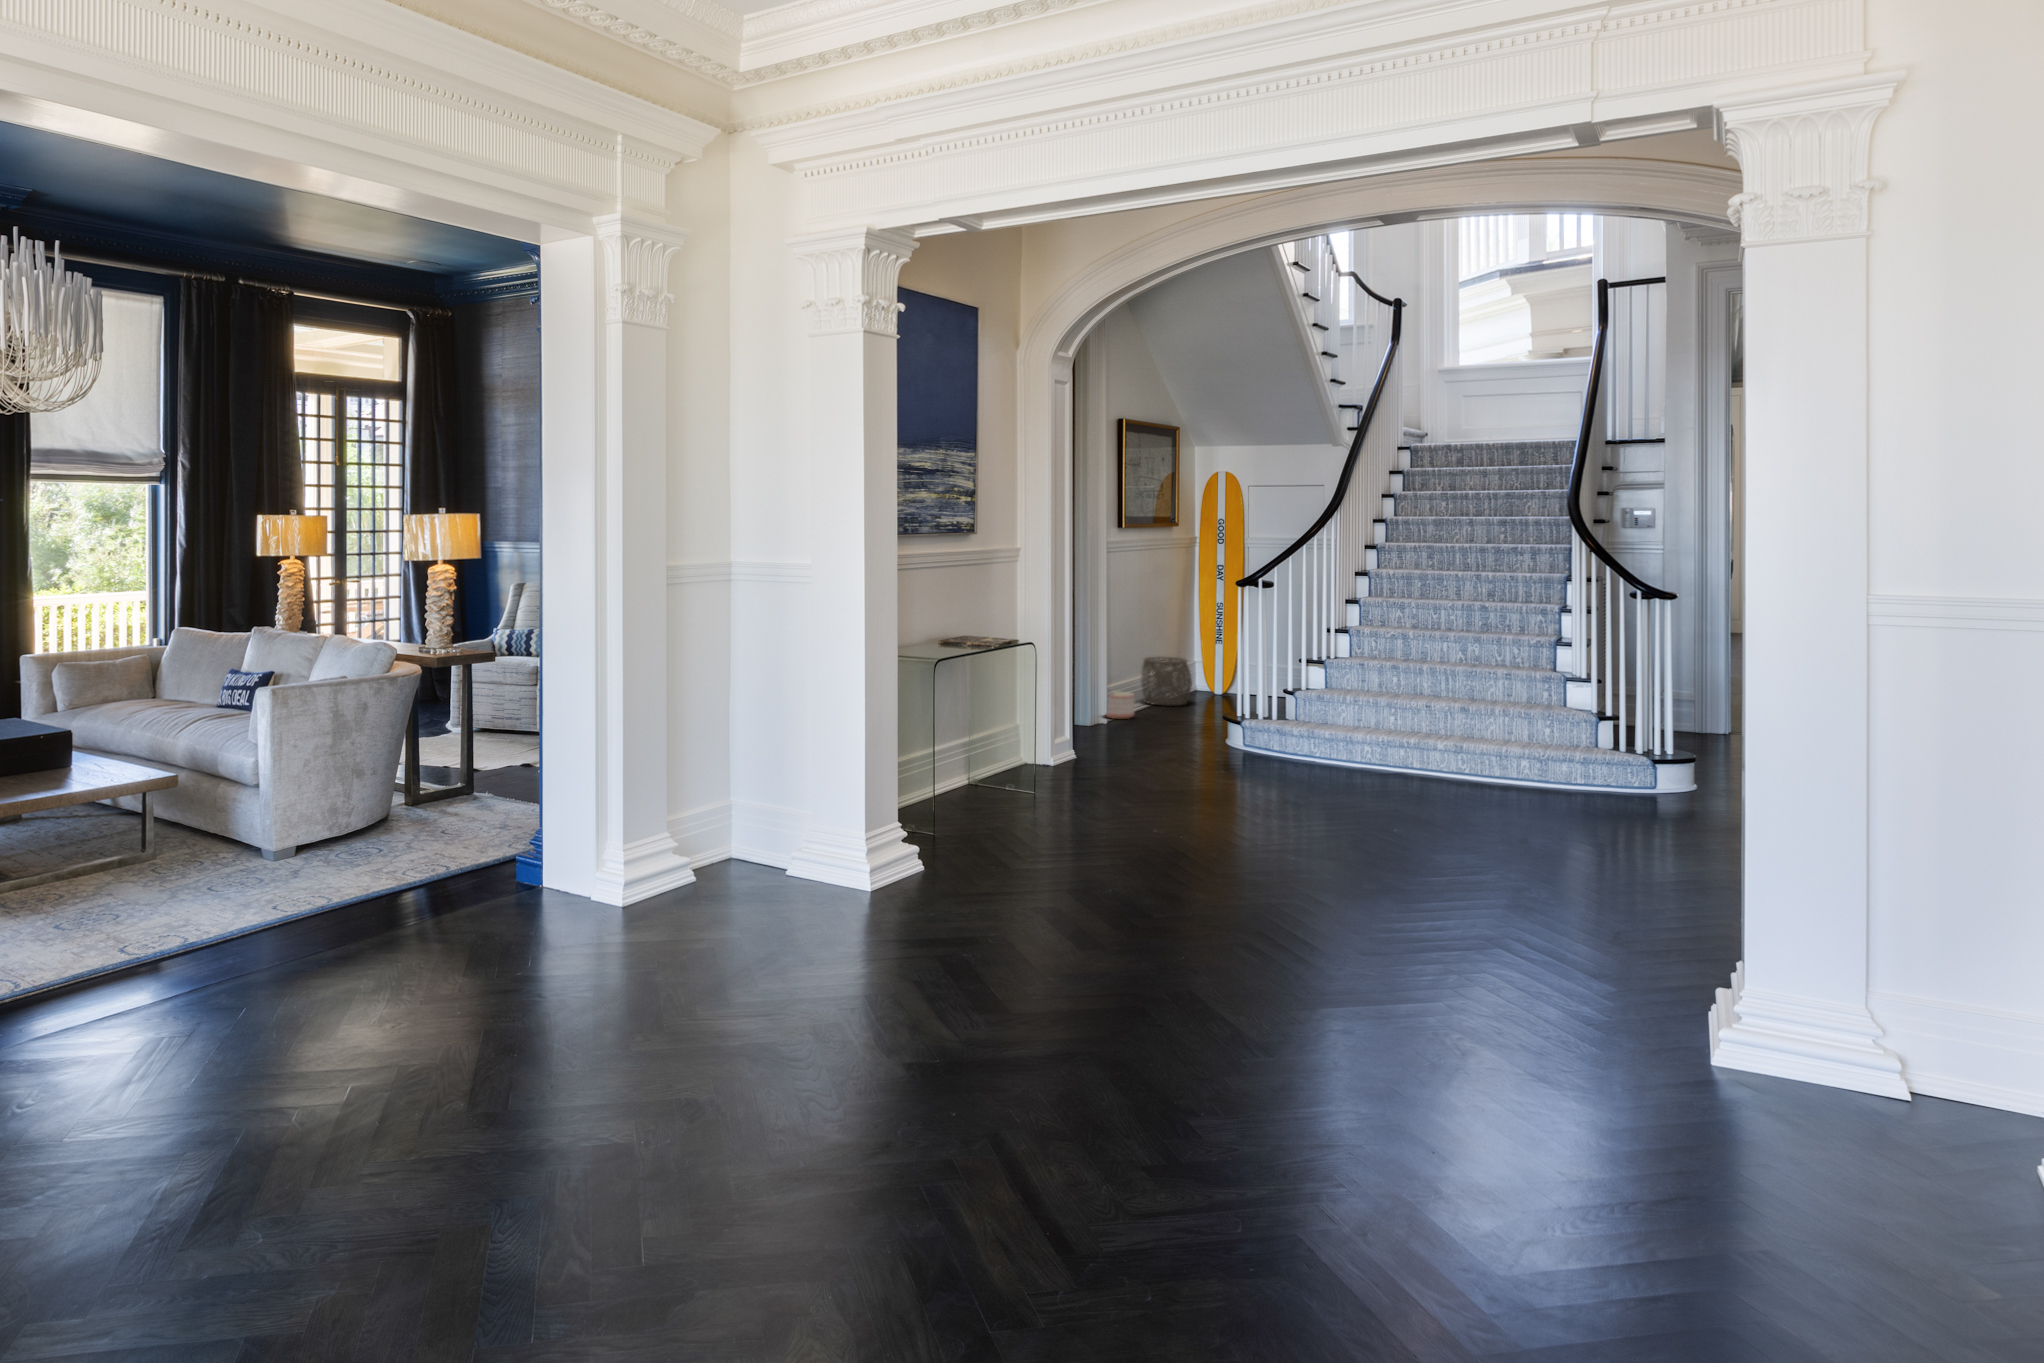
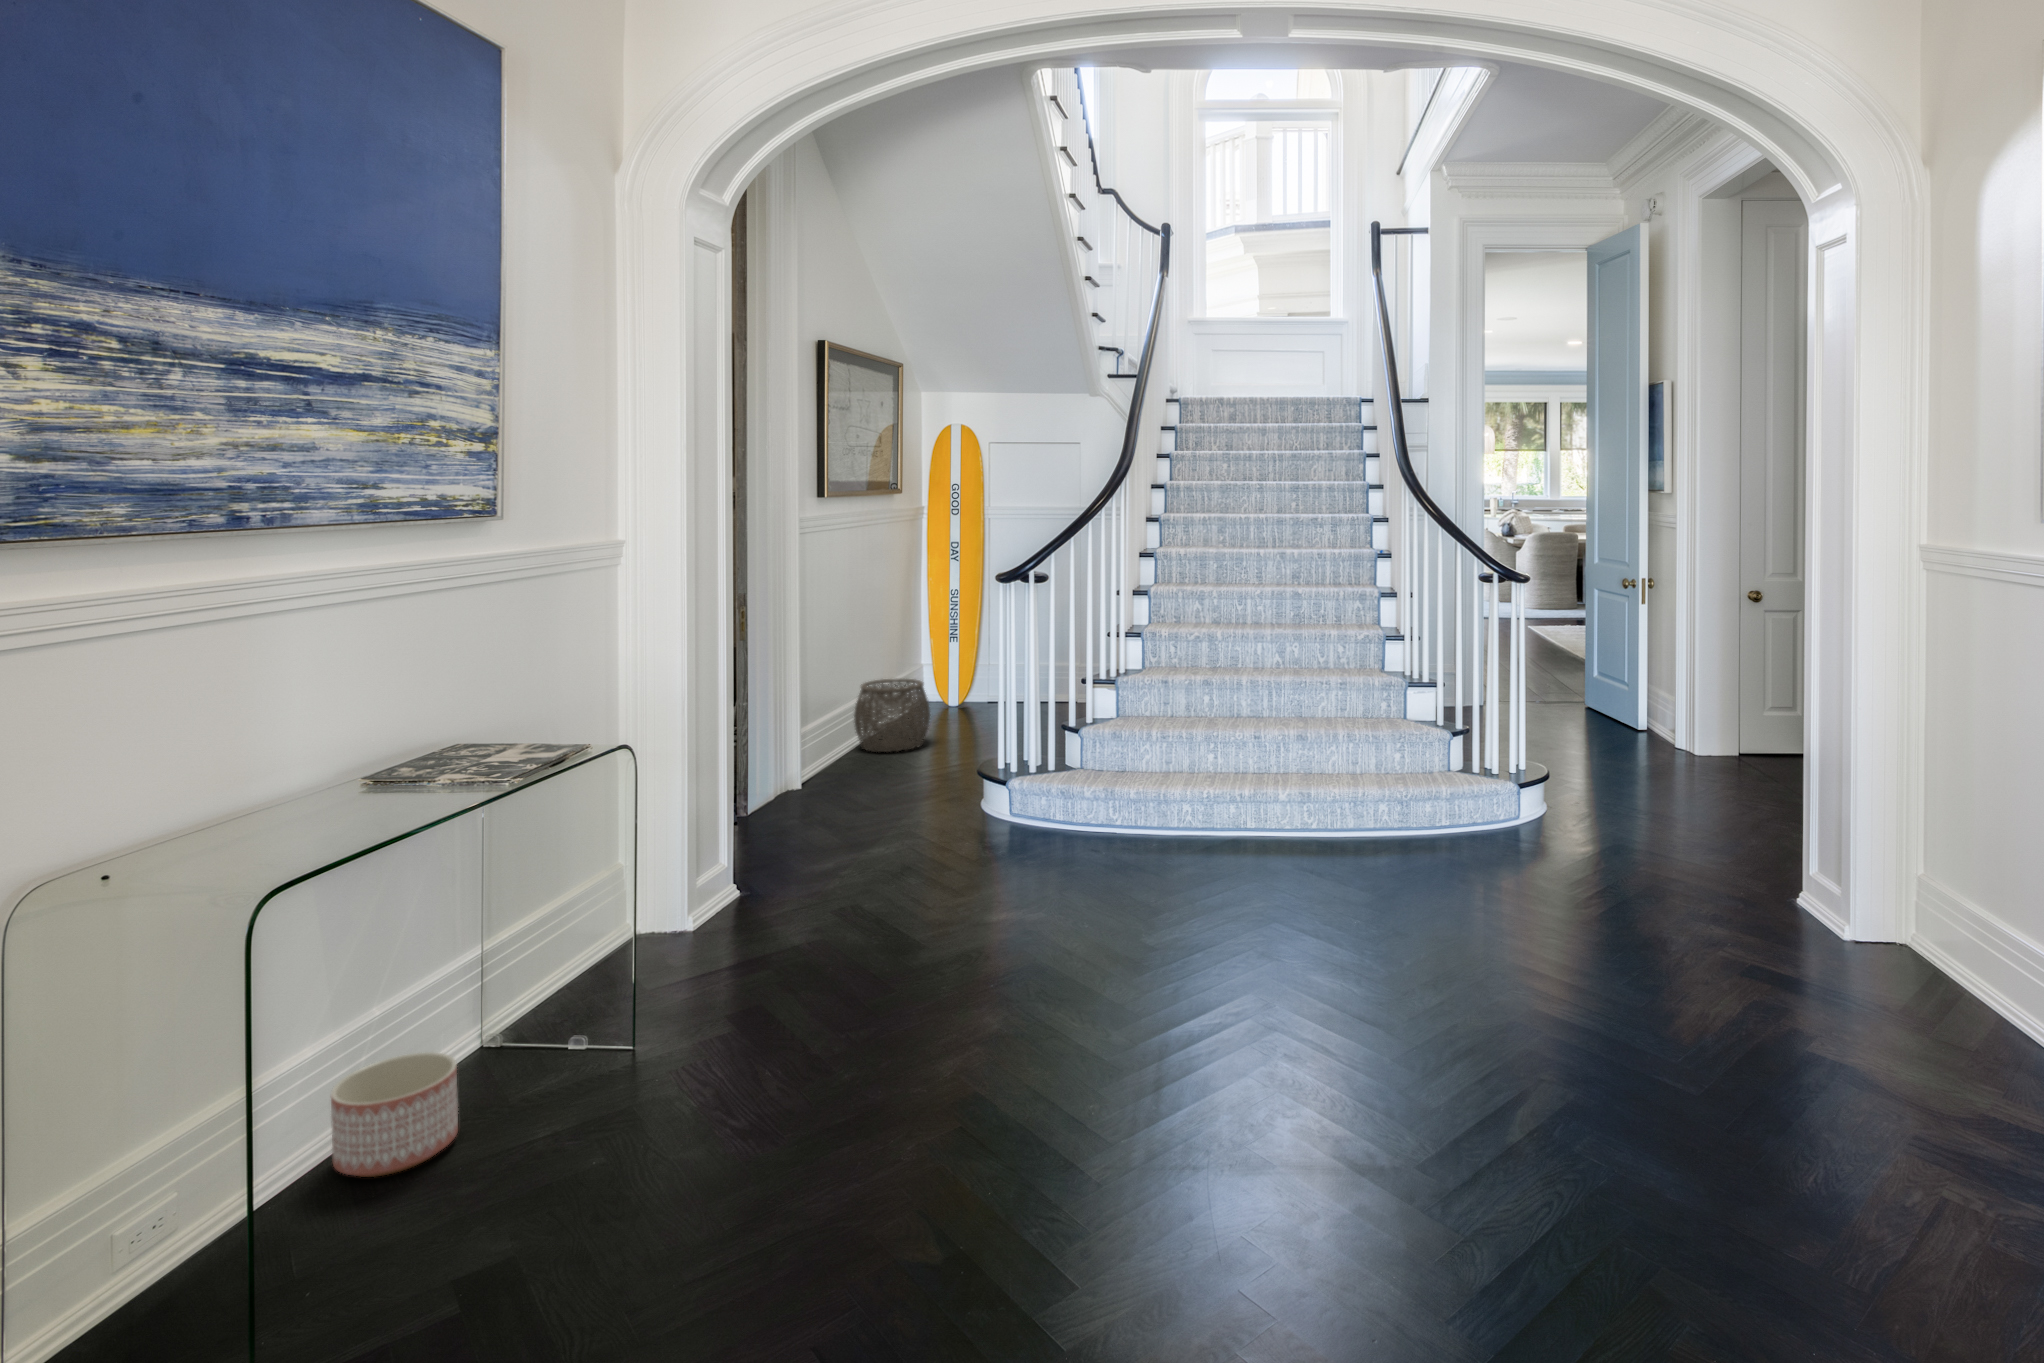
planter: present [1106,692,1134,719] -> present [331,1052,458,1177]

